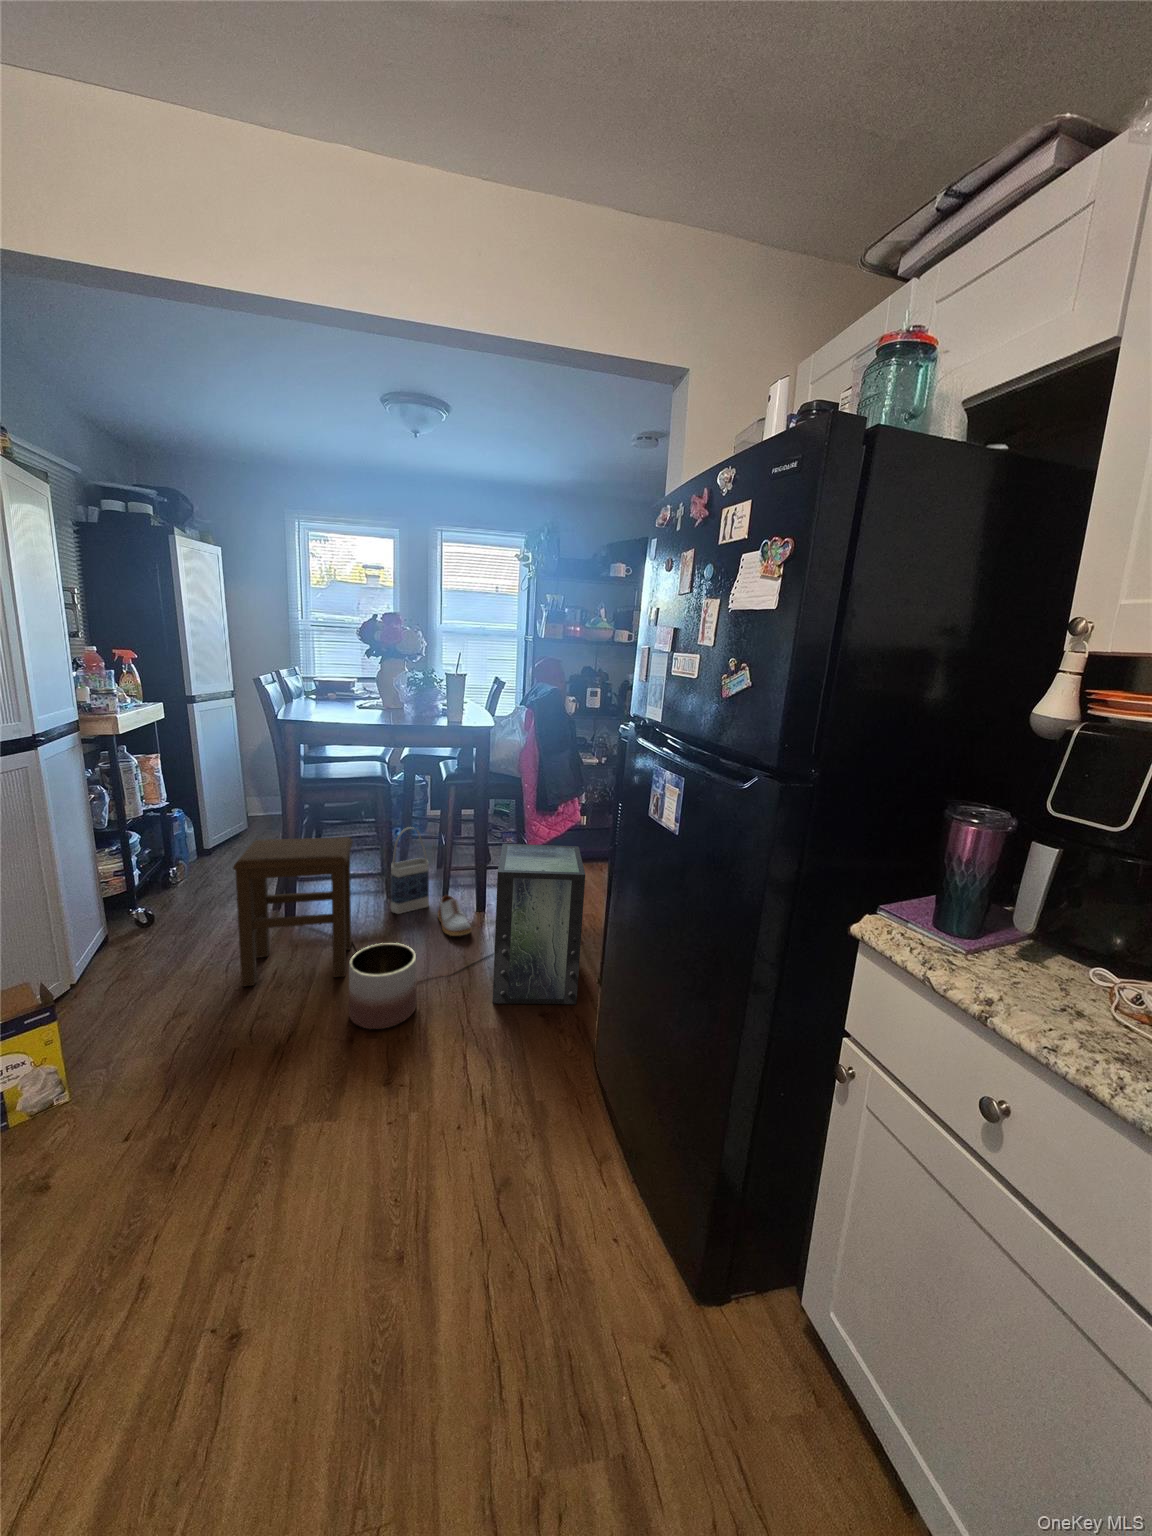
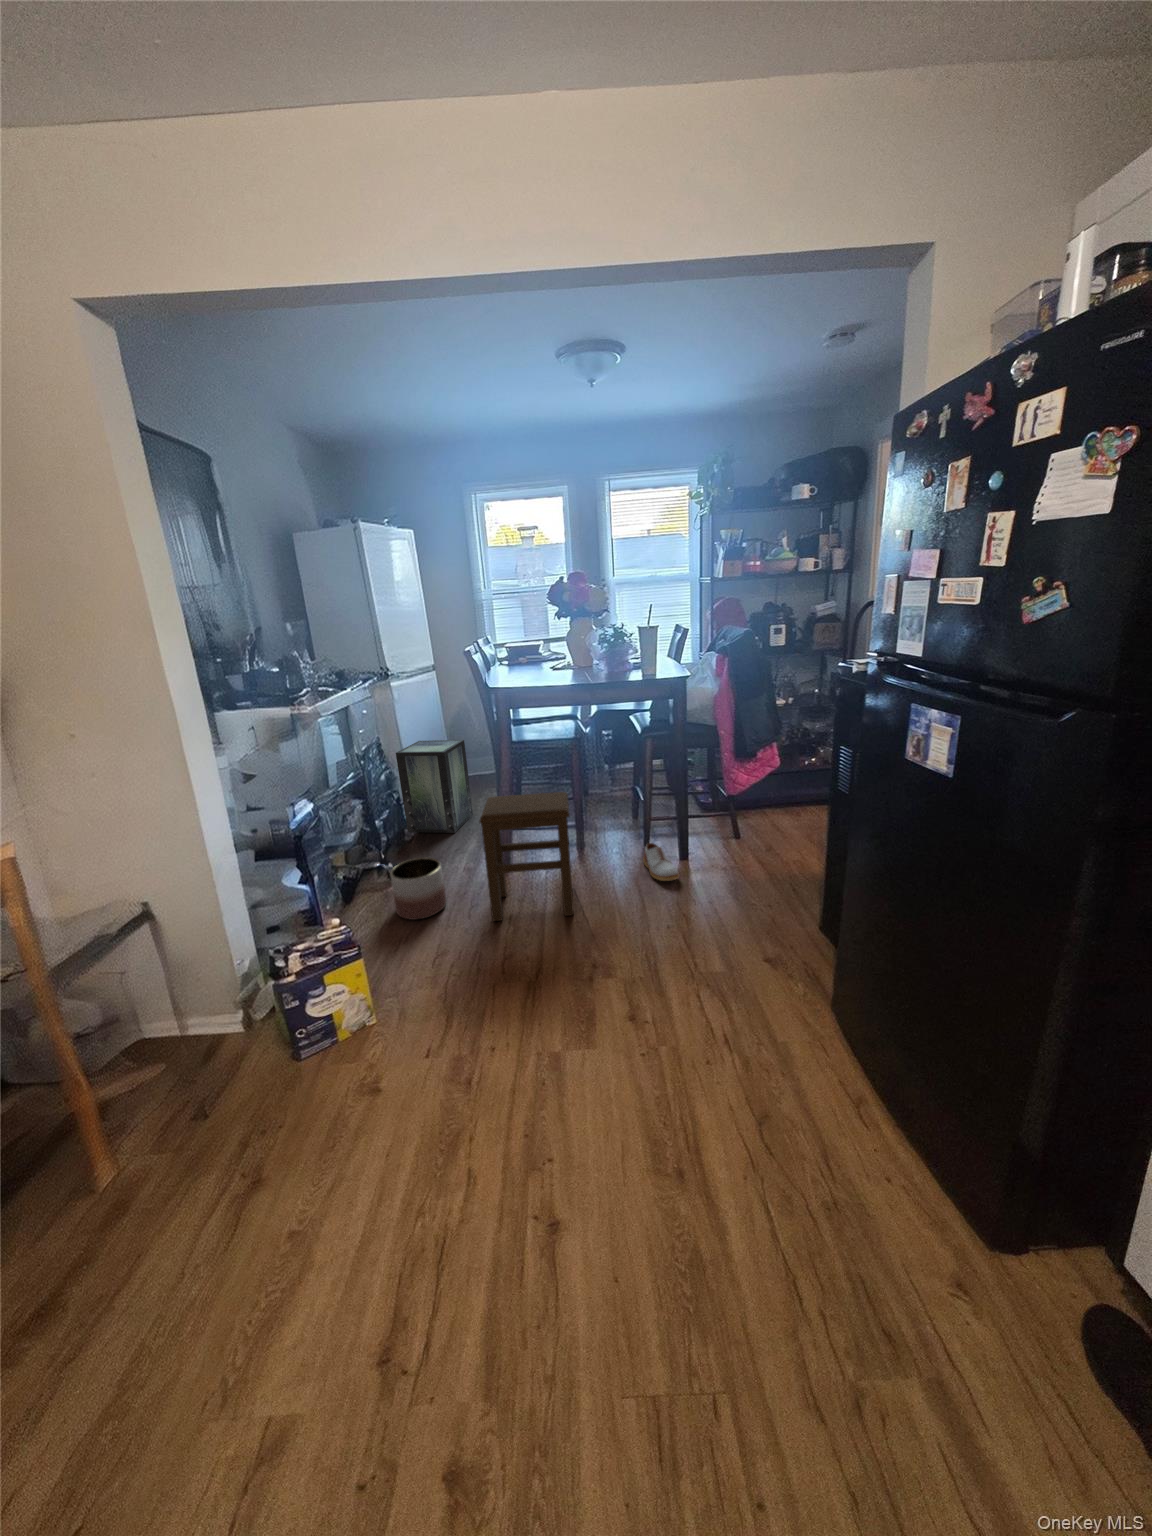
bag: present [391,827,429,914] -> none [597,780,633,860]
storage box: present [493,844,585,1004] -> present [396,740,473,833]
planter: present [349,943,417,1029] -> present [390,858,446,920]

